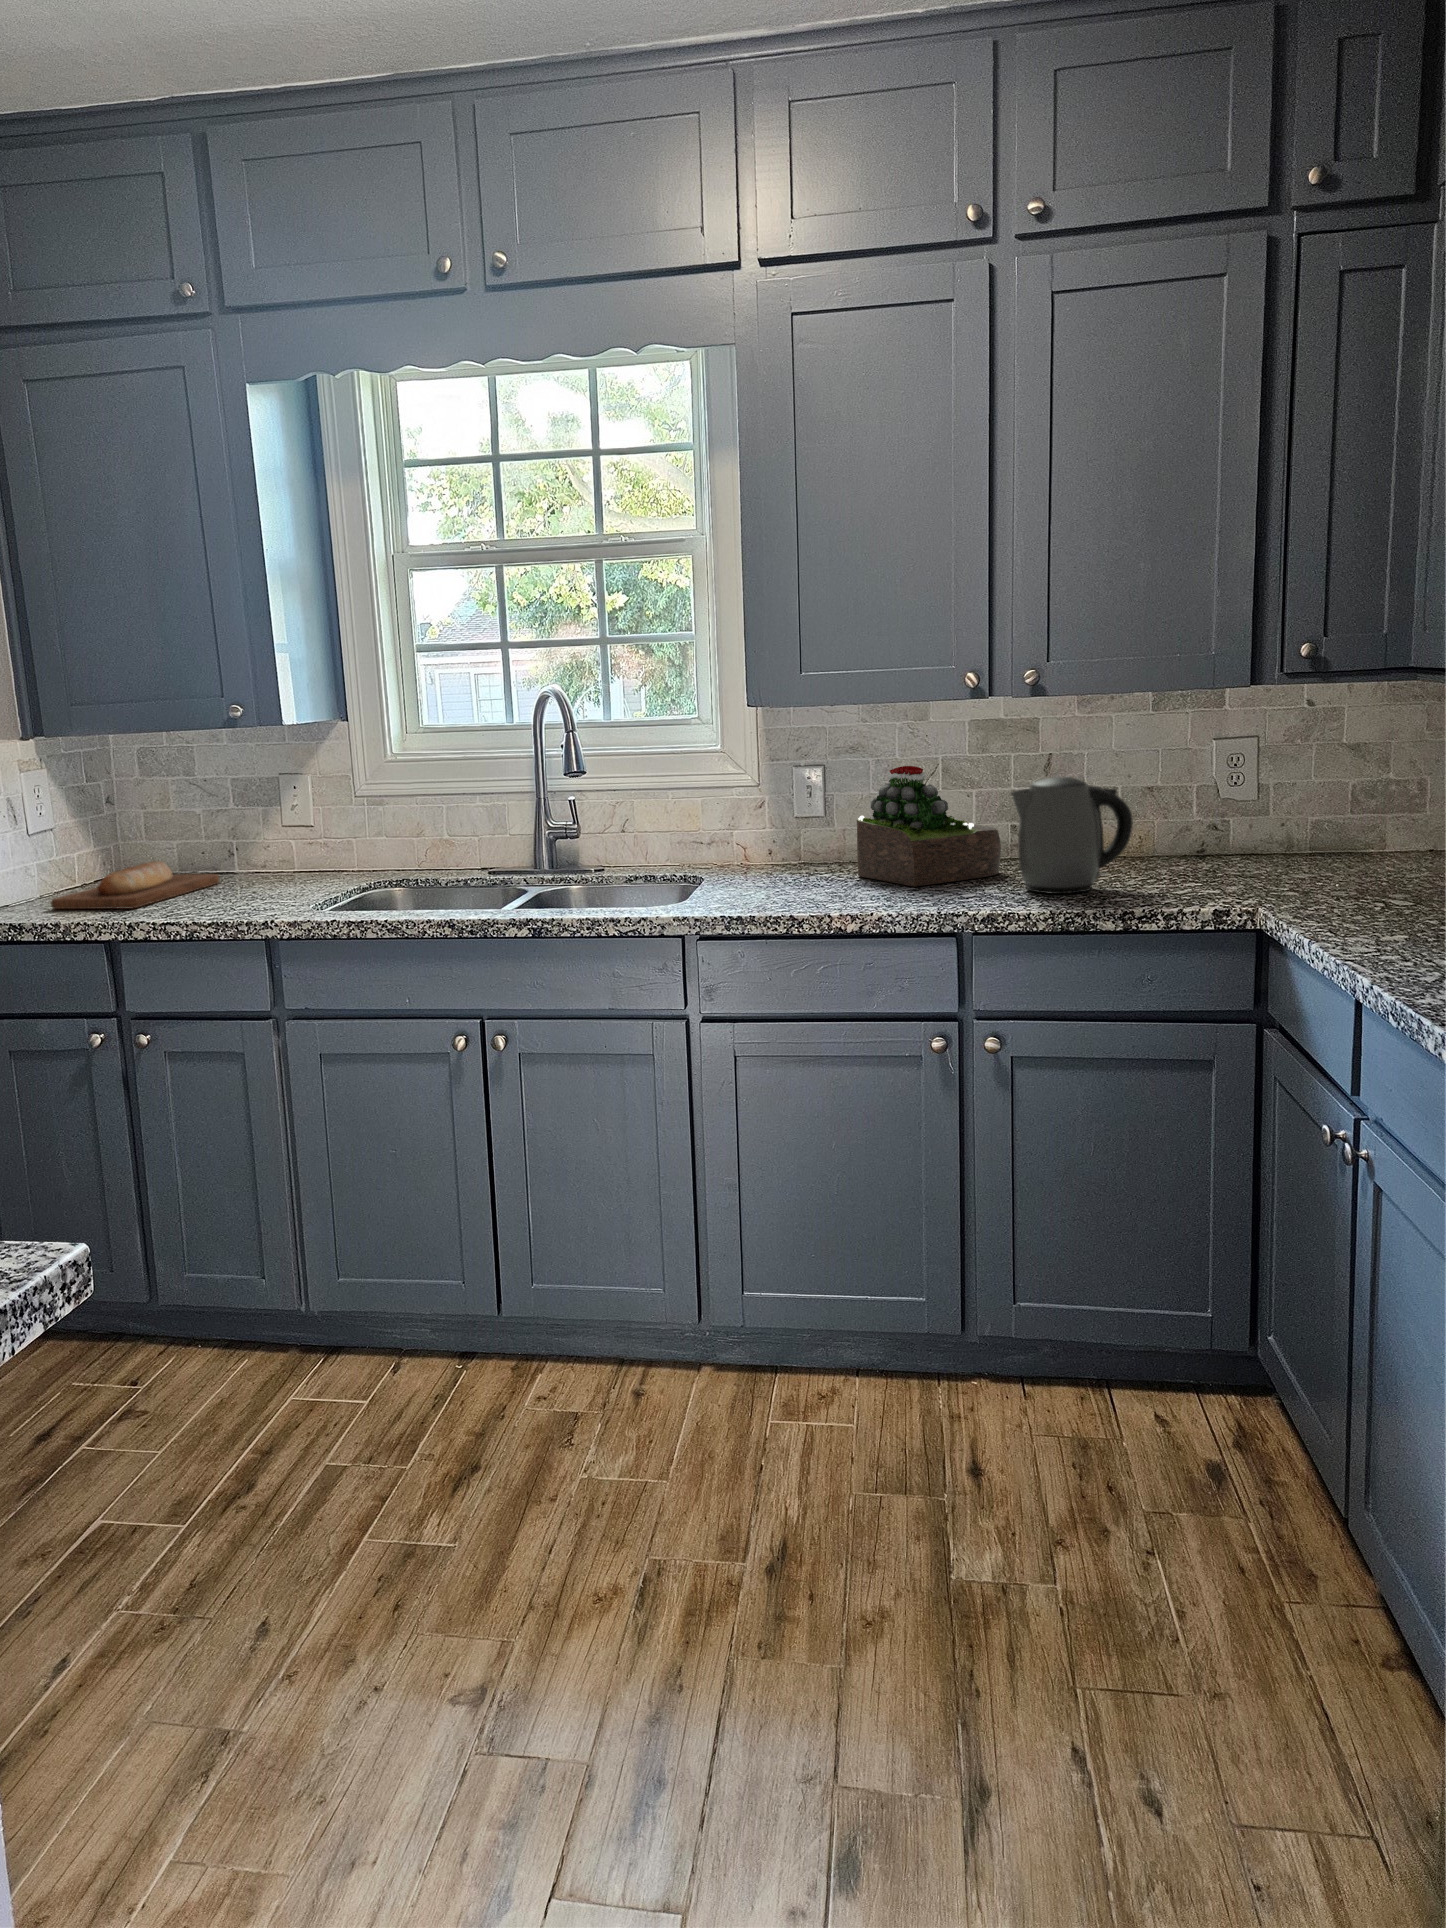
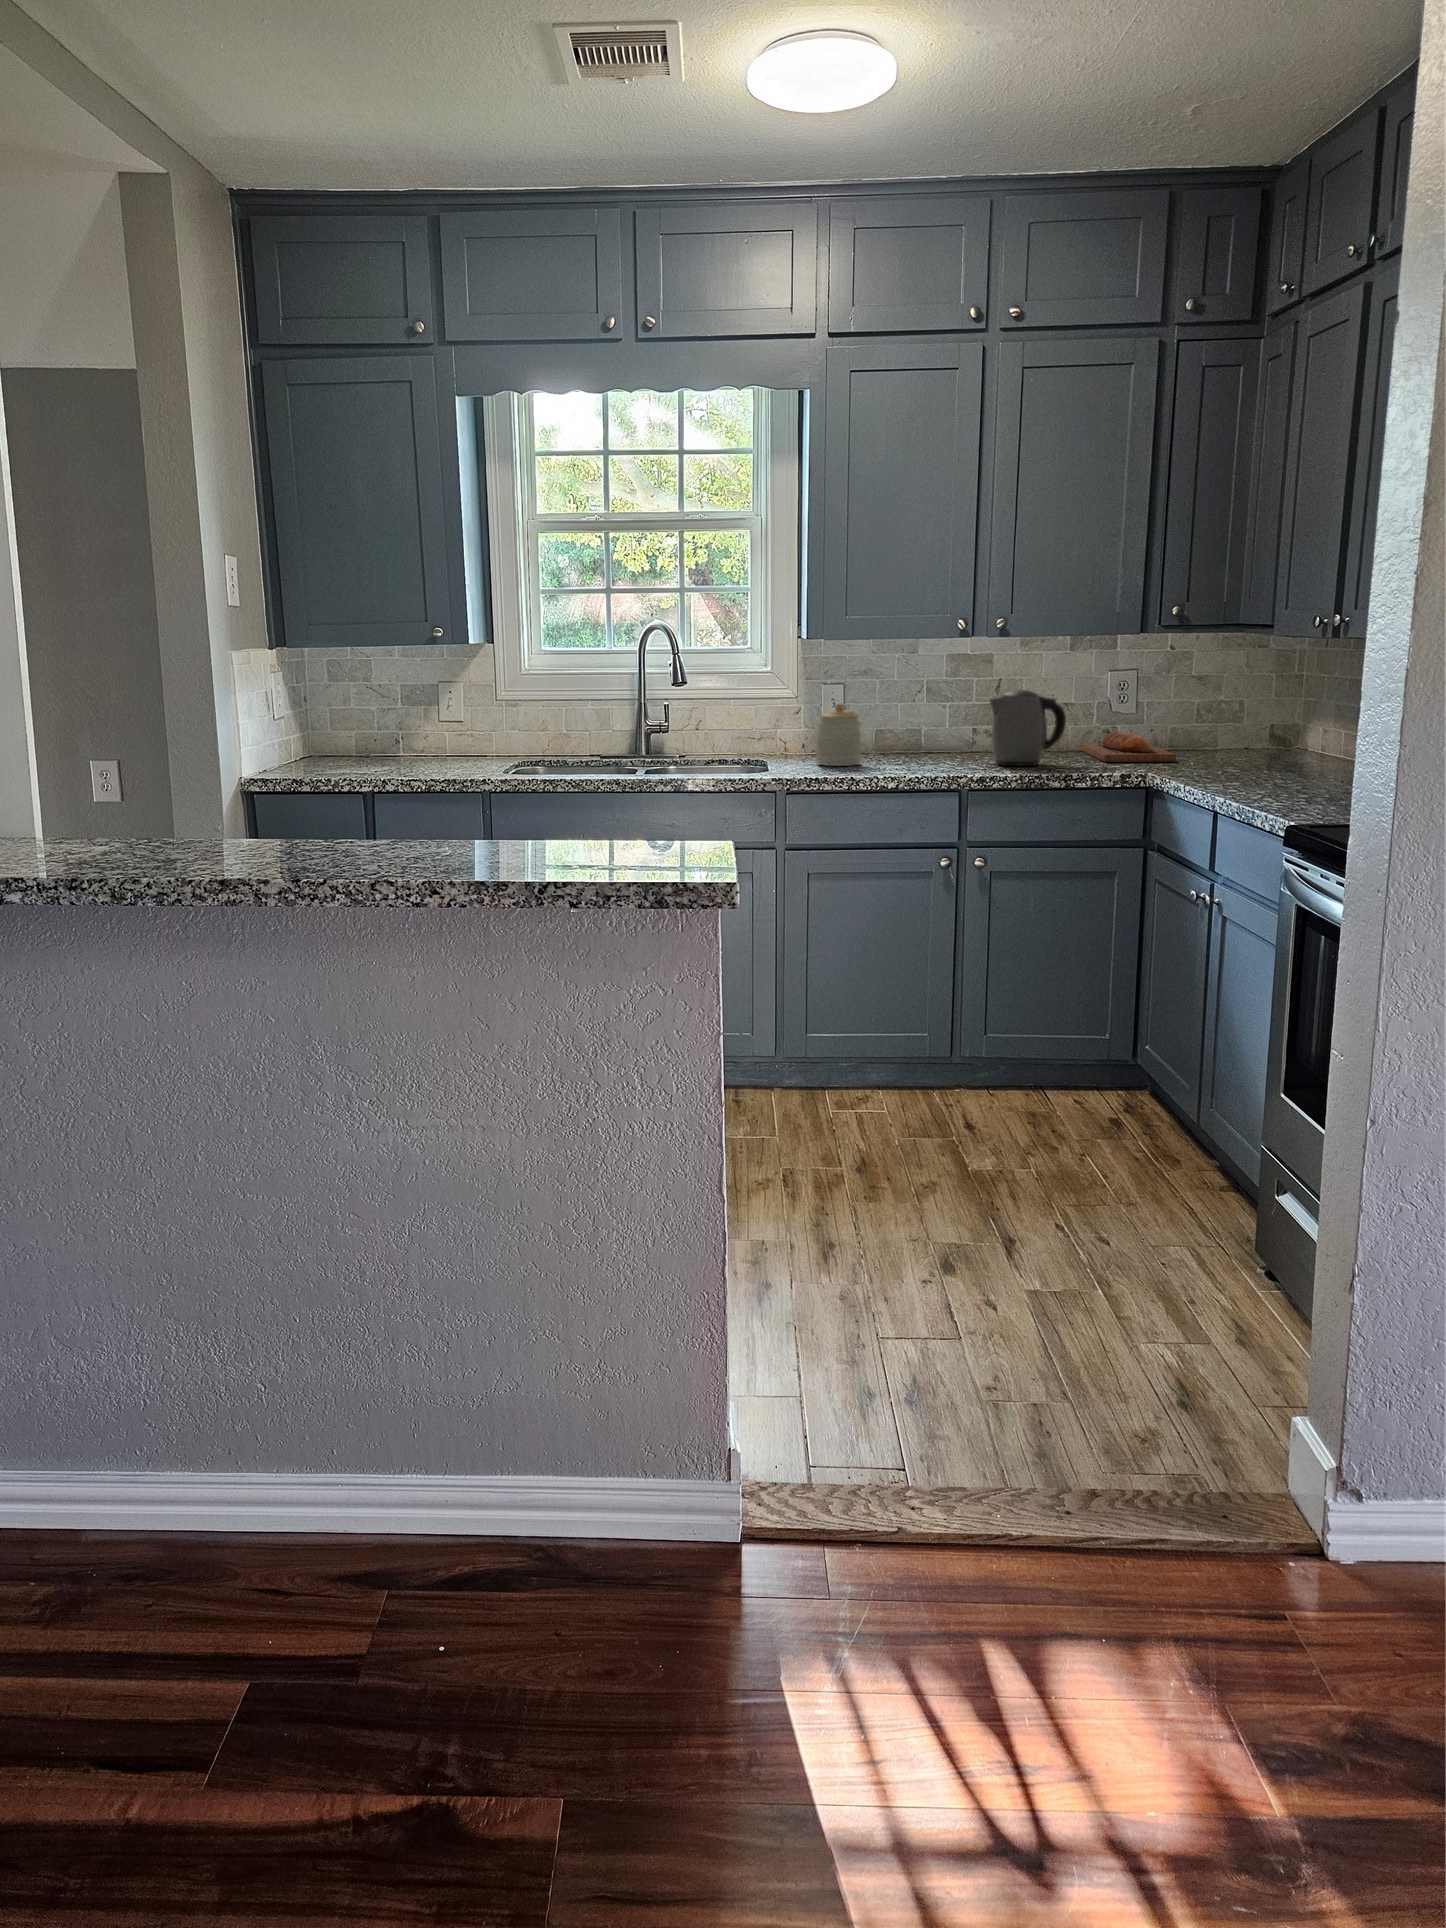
succulent plant: present [857,766,1001,887] -> none [876,682,973,763]
jar: none [758,800,826,893] -> present [817,703,861,766]
bread loaf: present [51,861,219,909] -> present [1081,732,1176,762]

